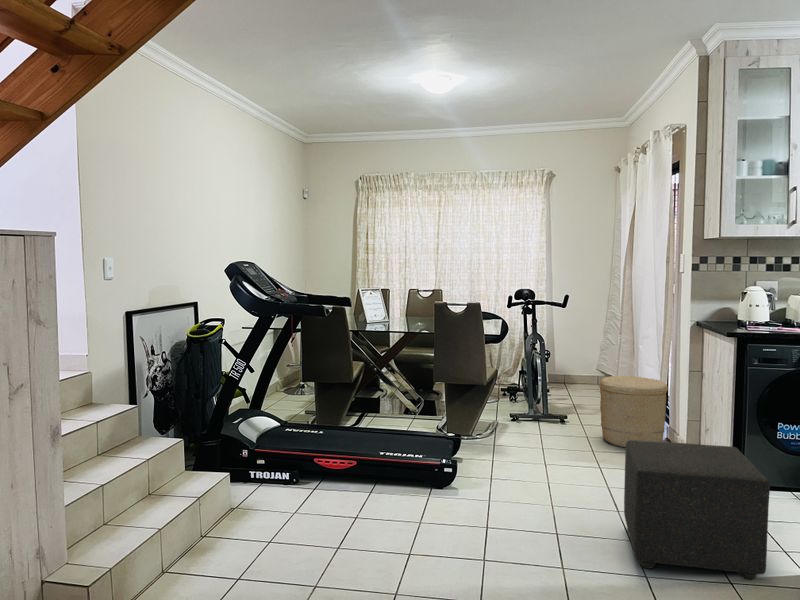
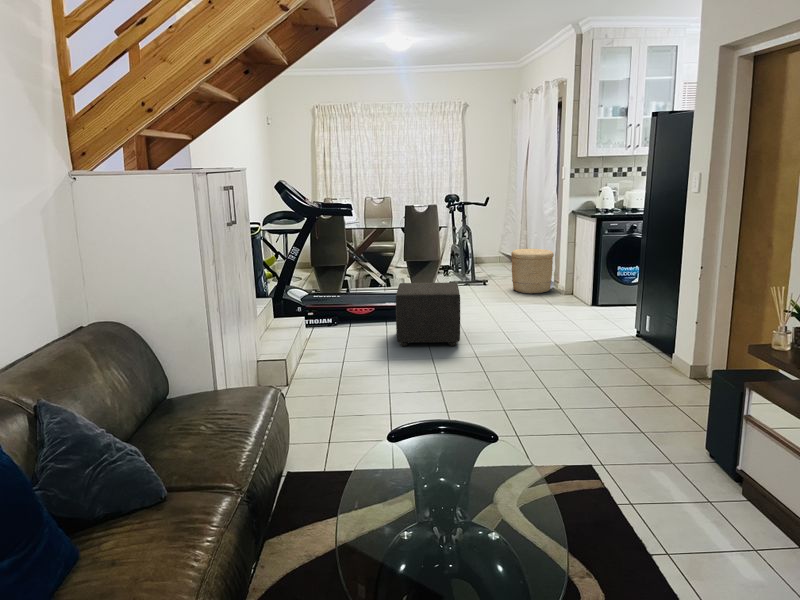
ottoman: present [624,440,770,580] -> present [396,282,460,346]

